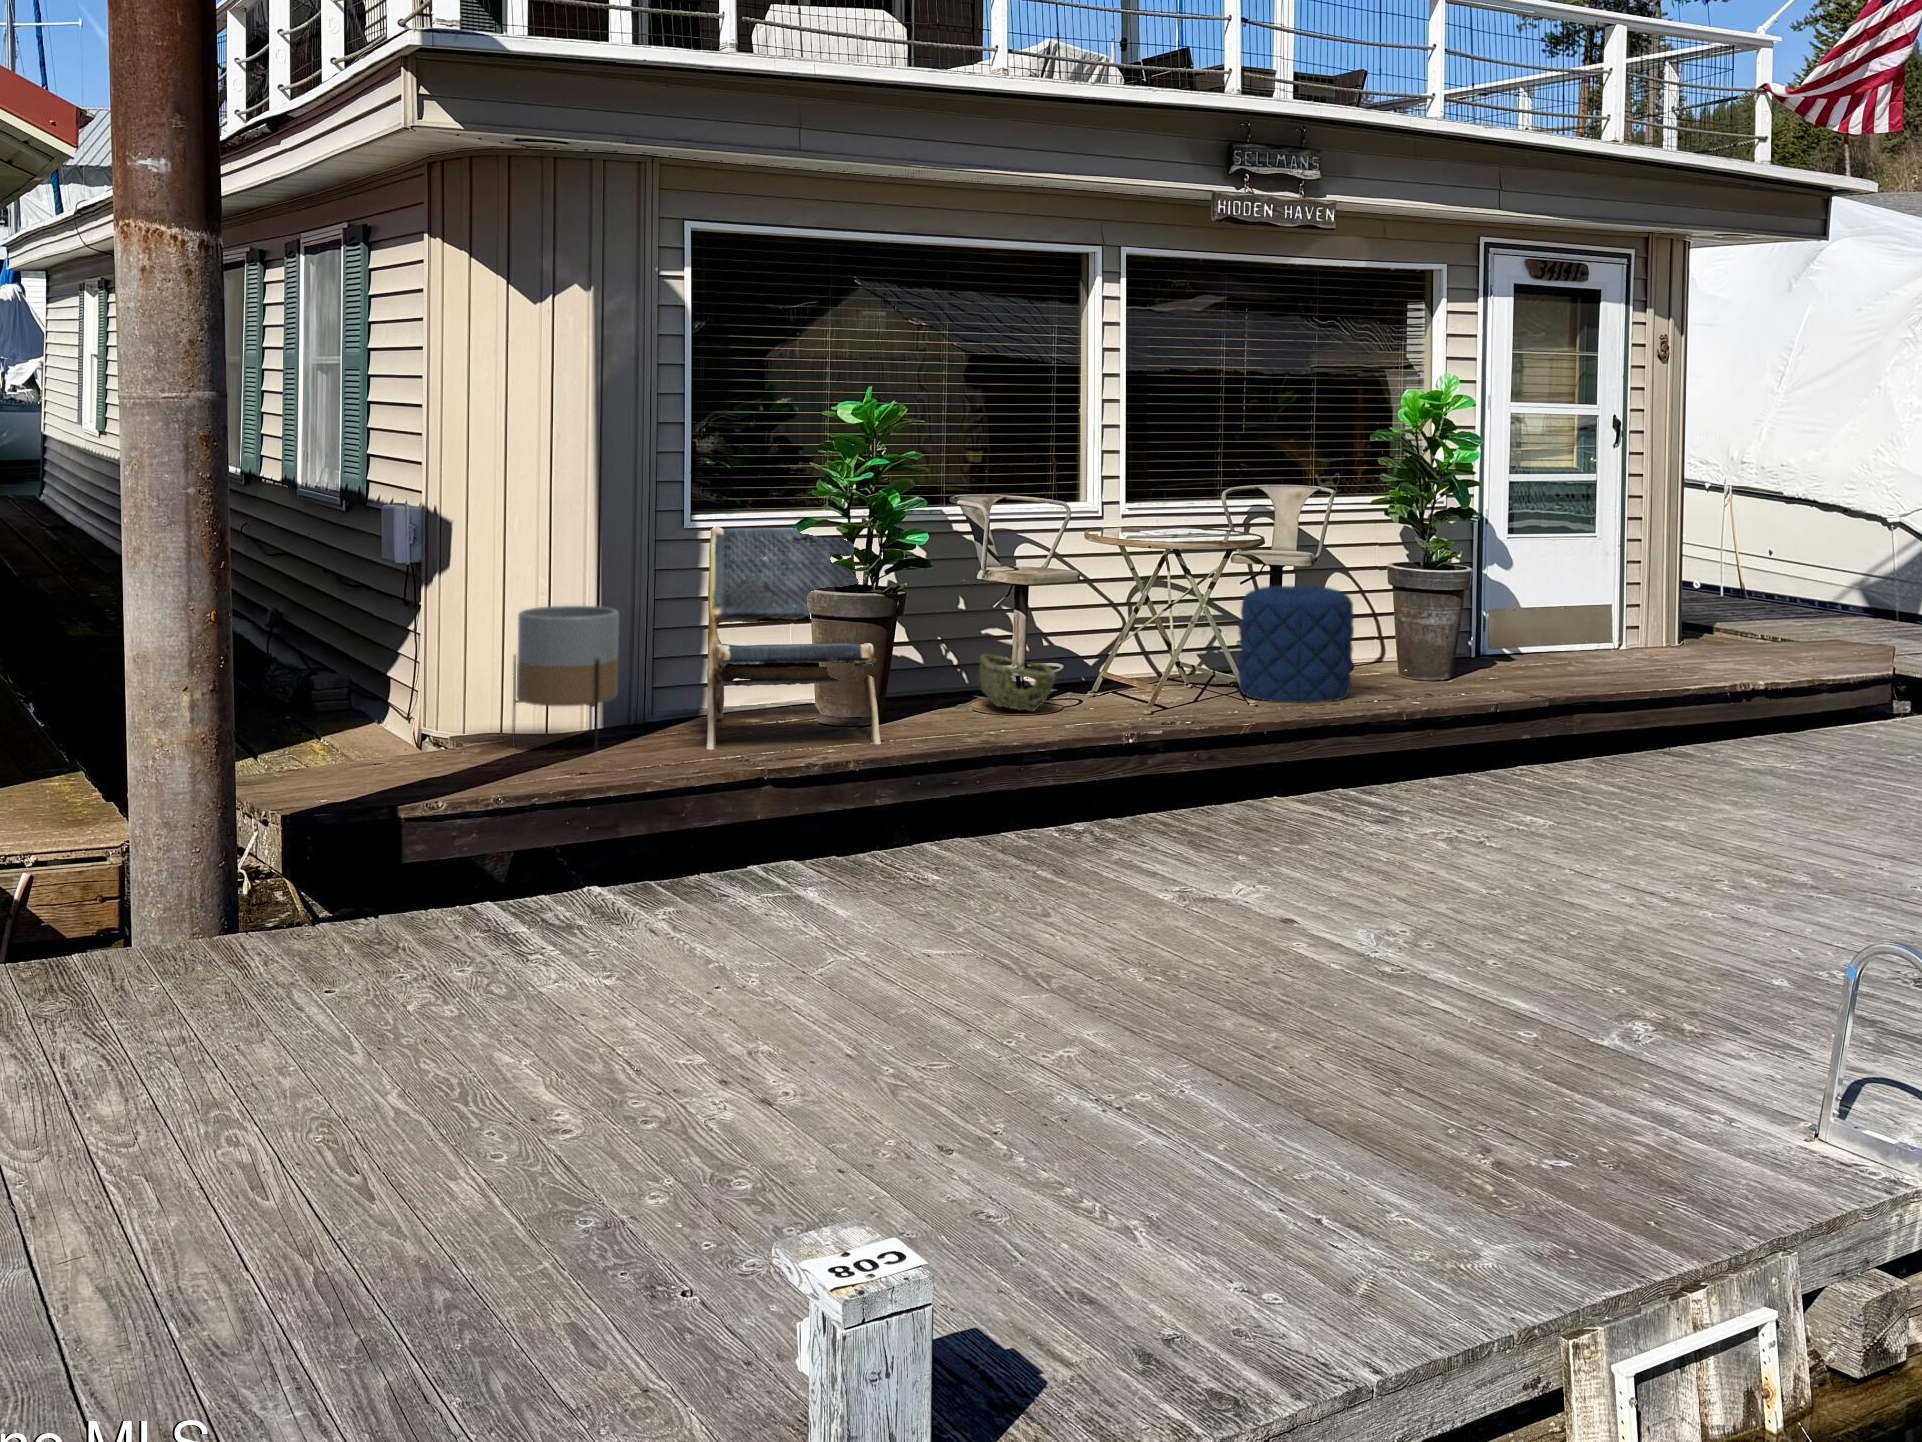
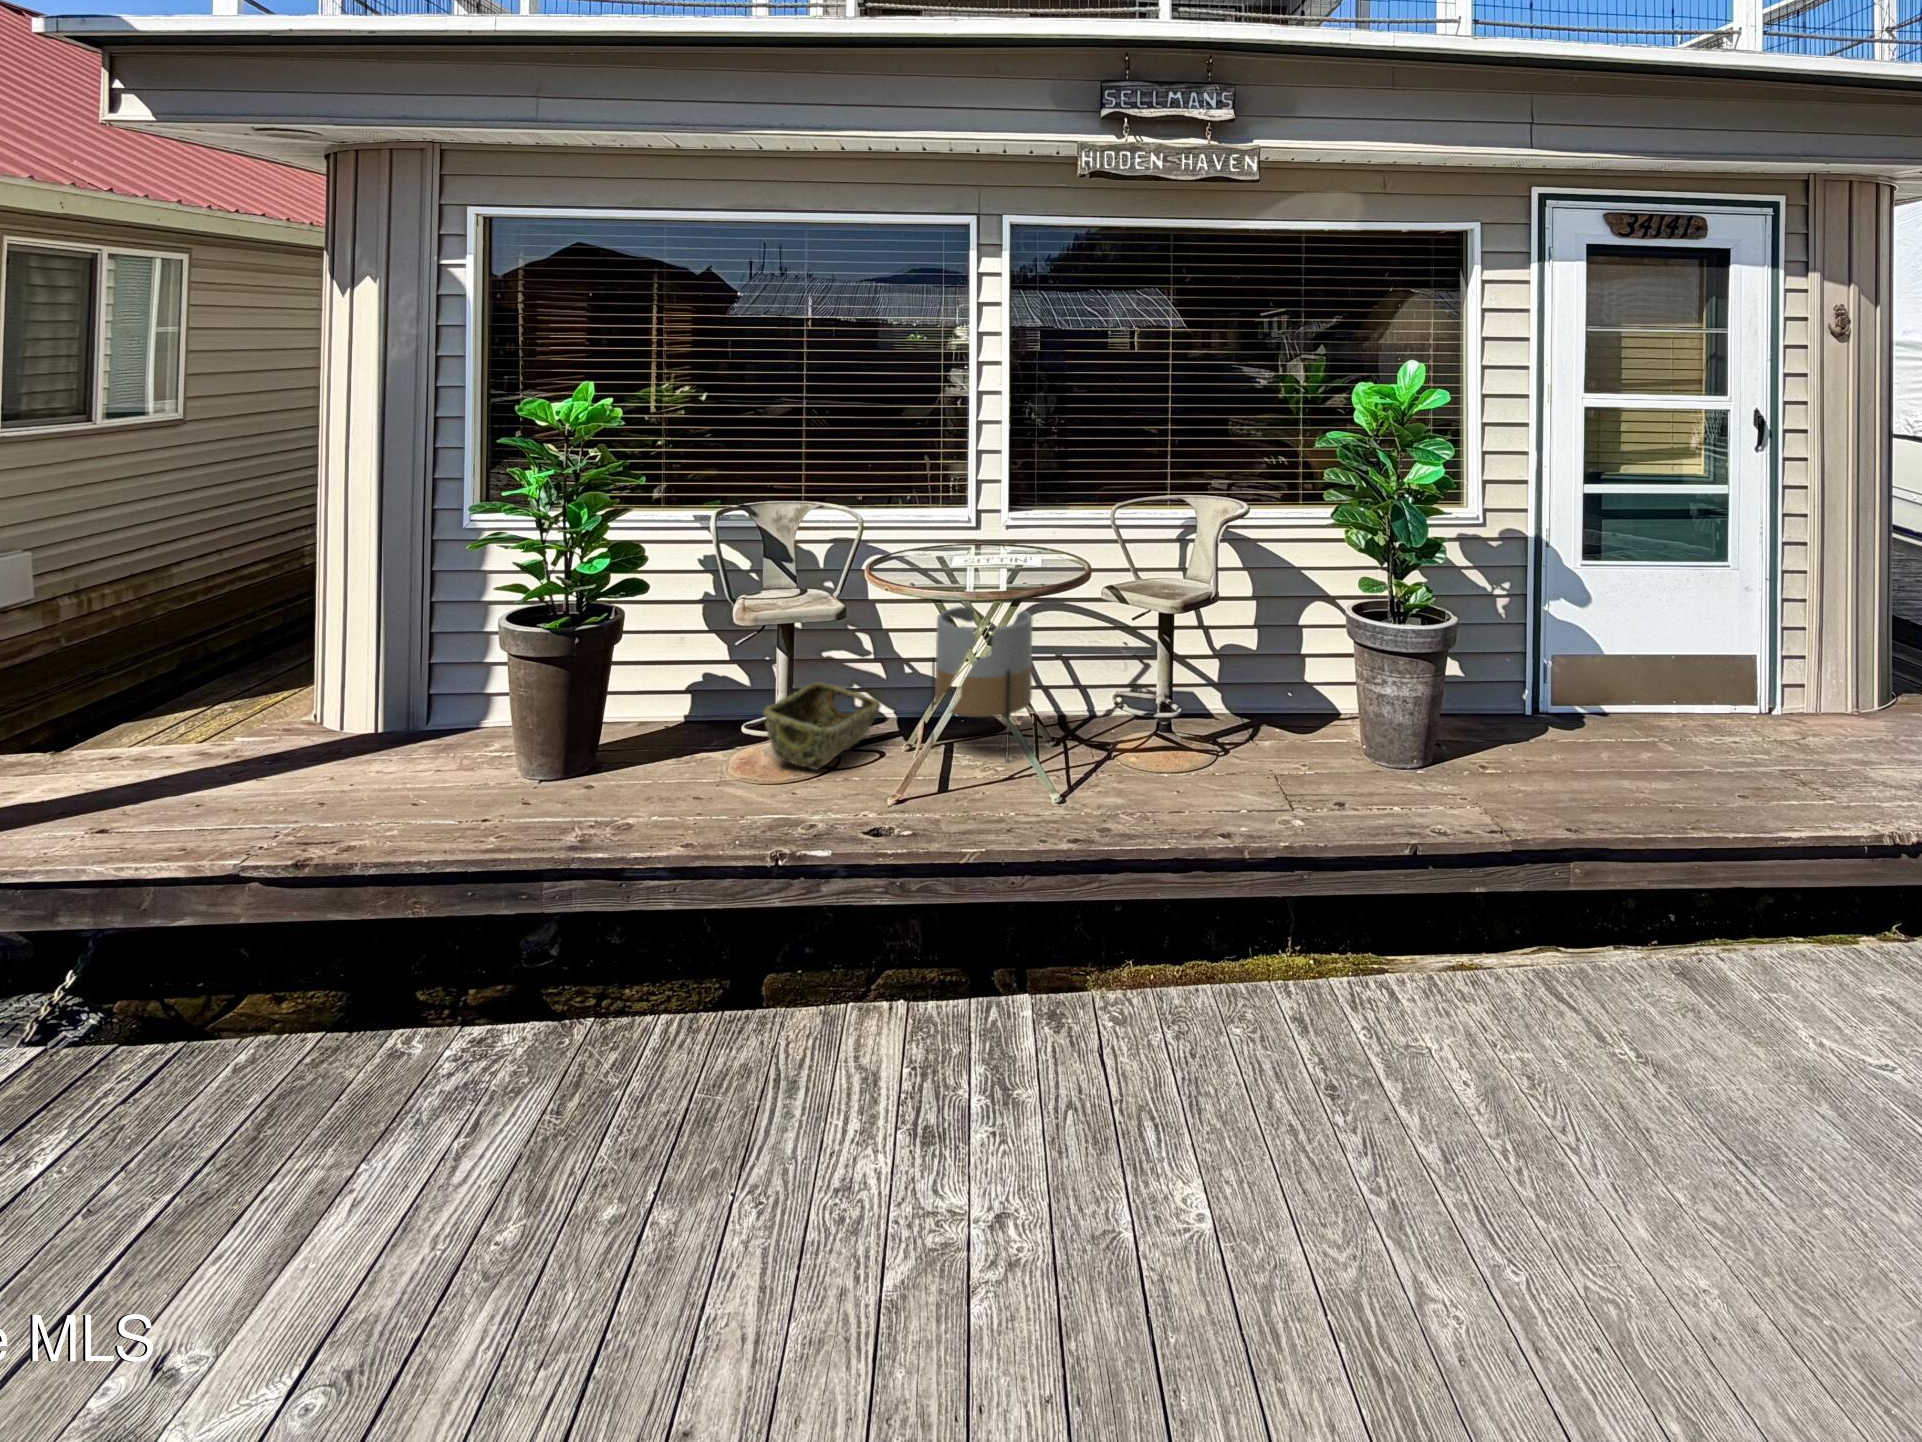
lounge chair: present [706,527,881,750] -> none [343,528,651,830]
pouf: present [1238,586,1354,703] -> none [1105,629,1253,801]
planter: present [512,606,619,750] -> present [931,607,1033,763]

